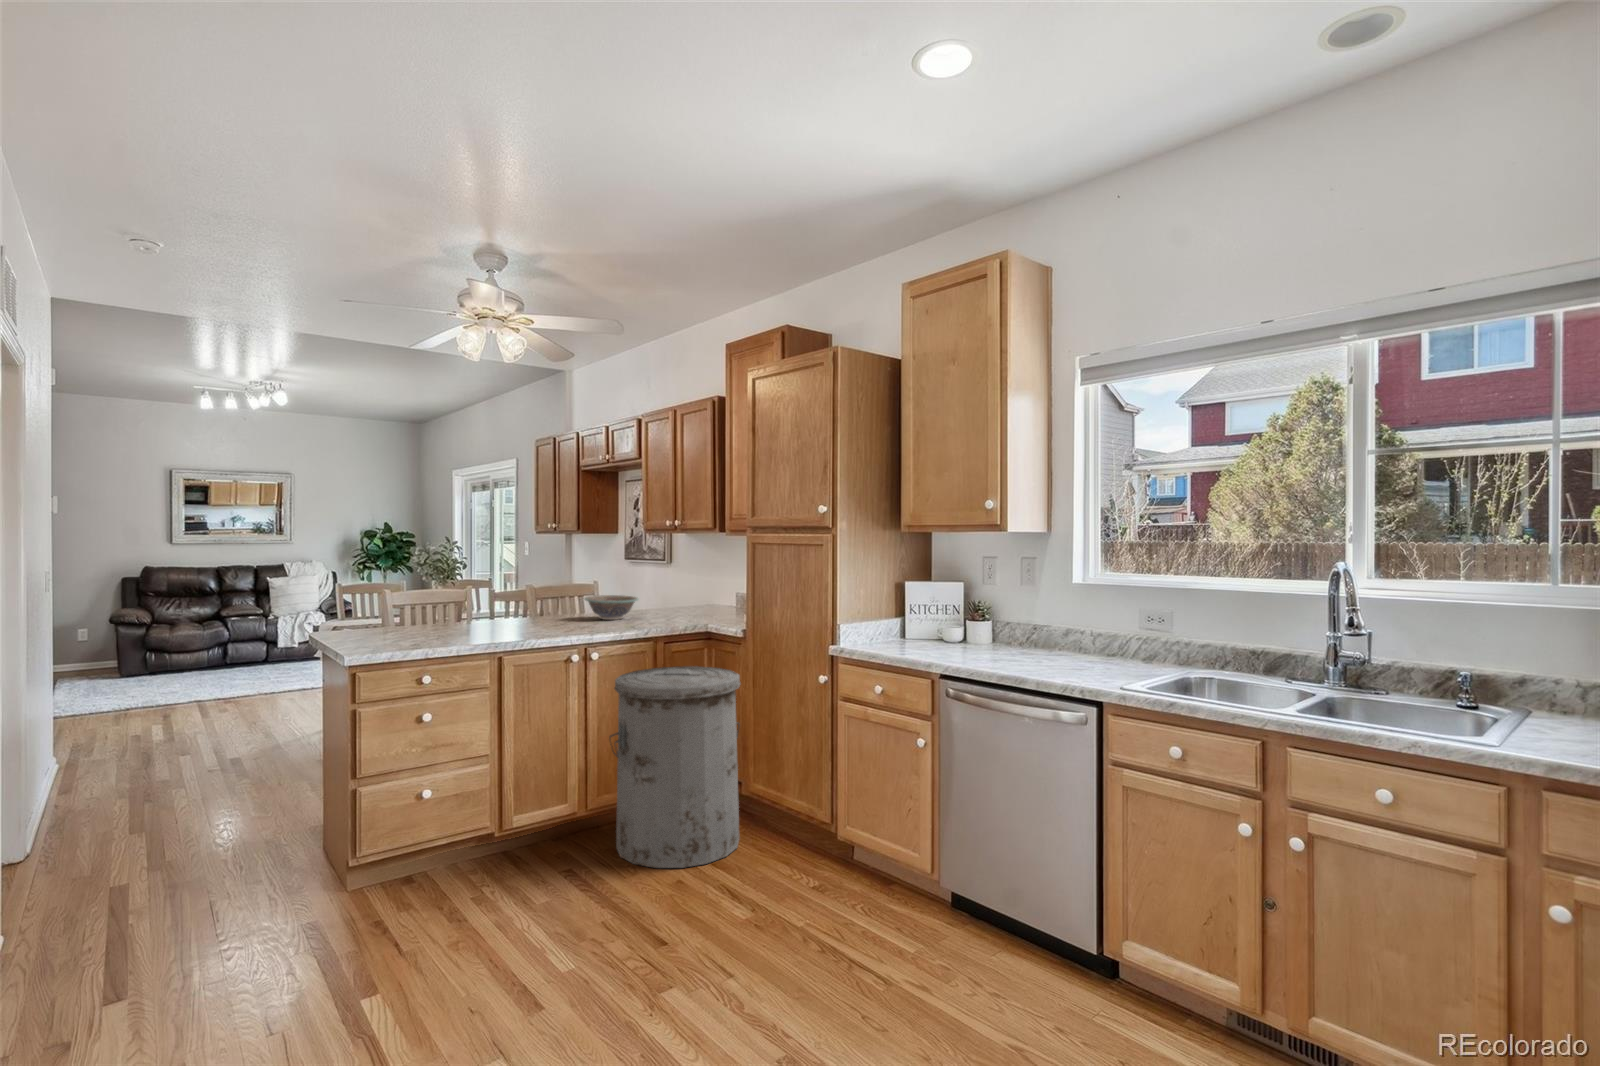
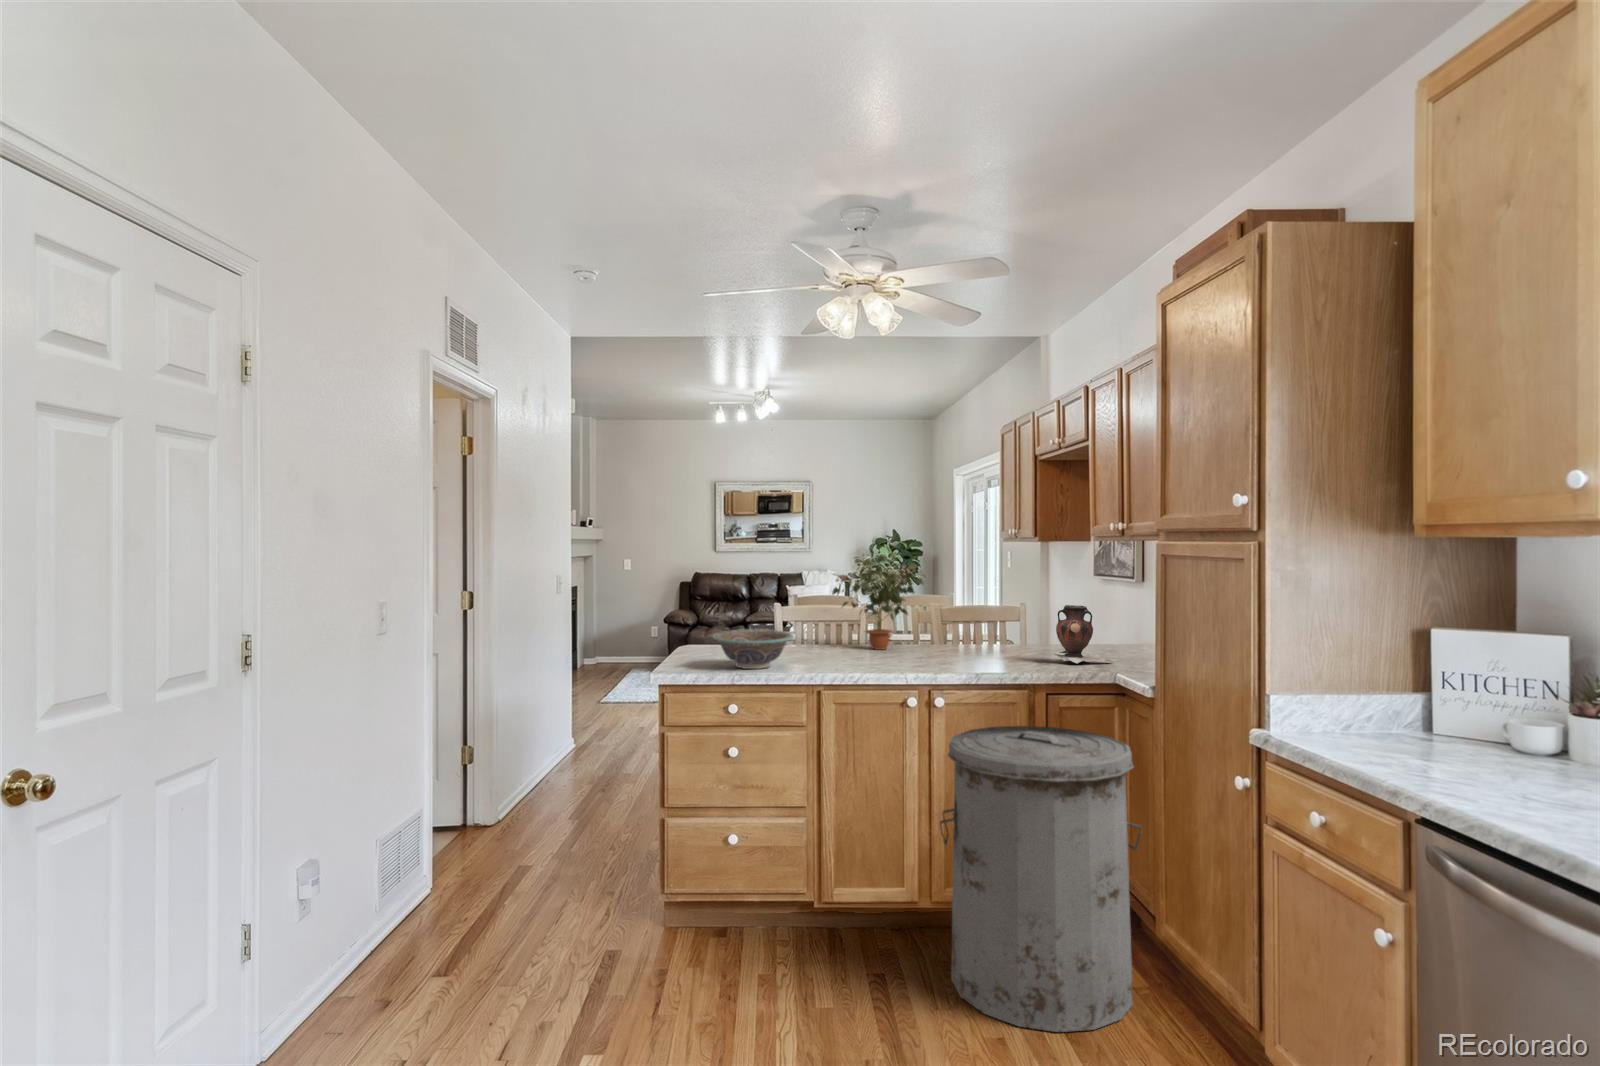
potted plant: none [463,546,549,625] -> present [832,555,924,650]
vase: none [649,580,697,622] -> present [1041,605,1111,663]
decorative bowl: present [585,595,638,620] -> present [713,629,793,669]

